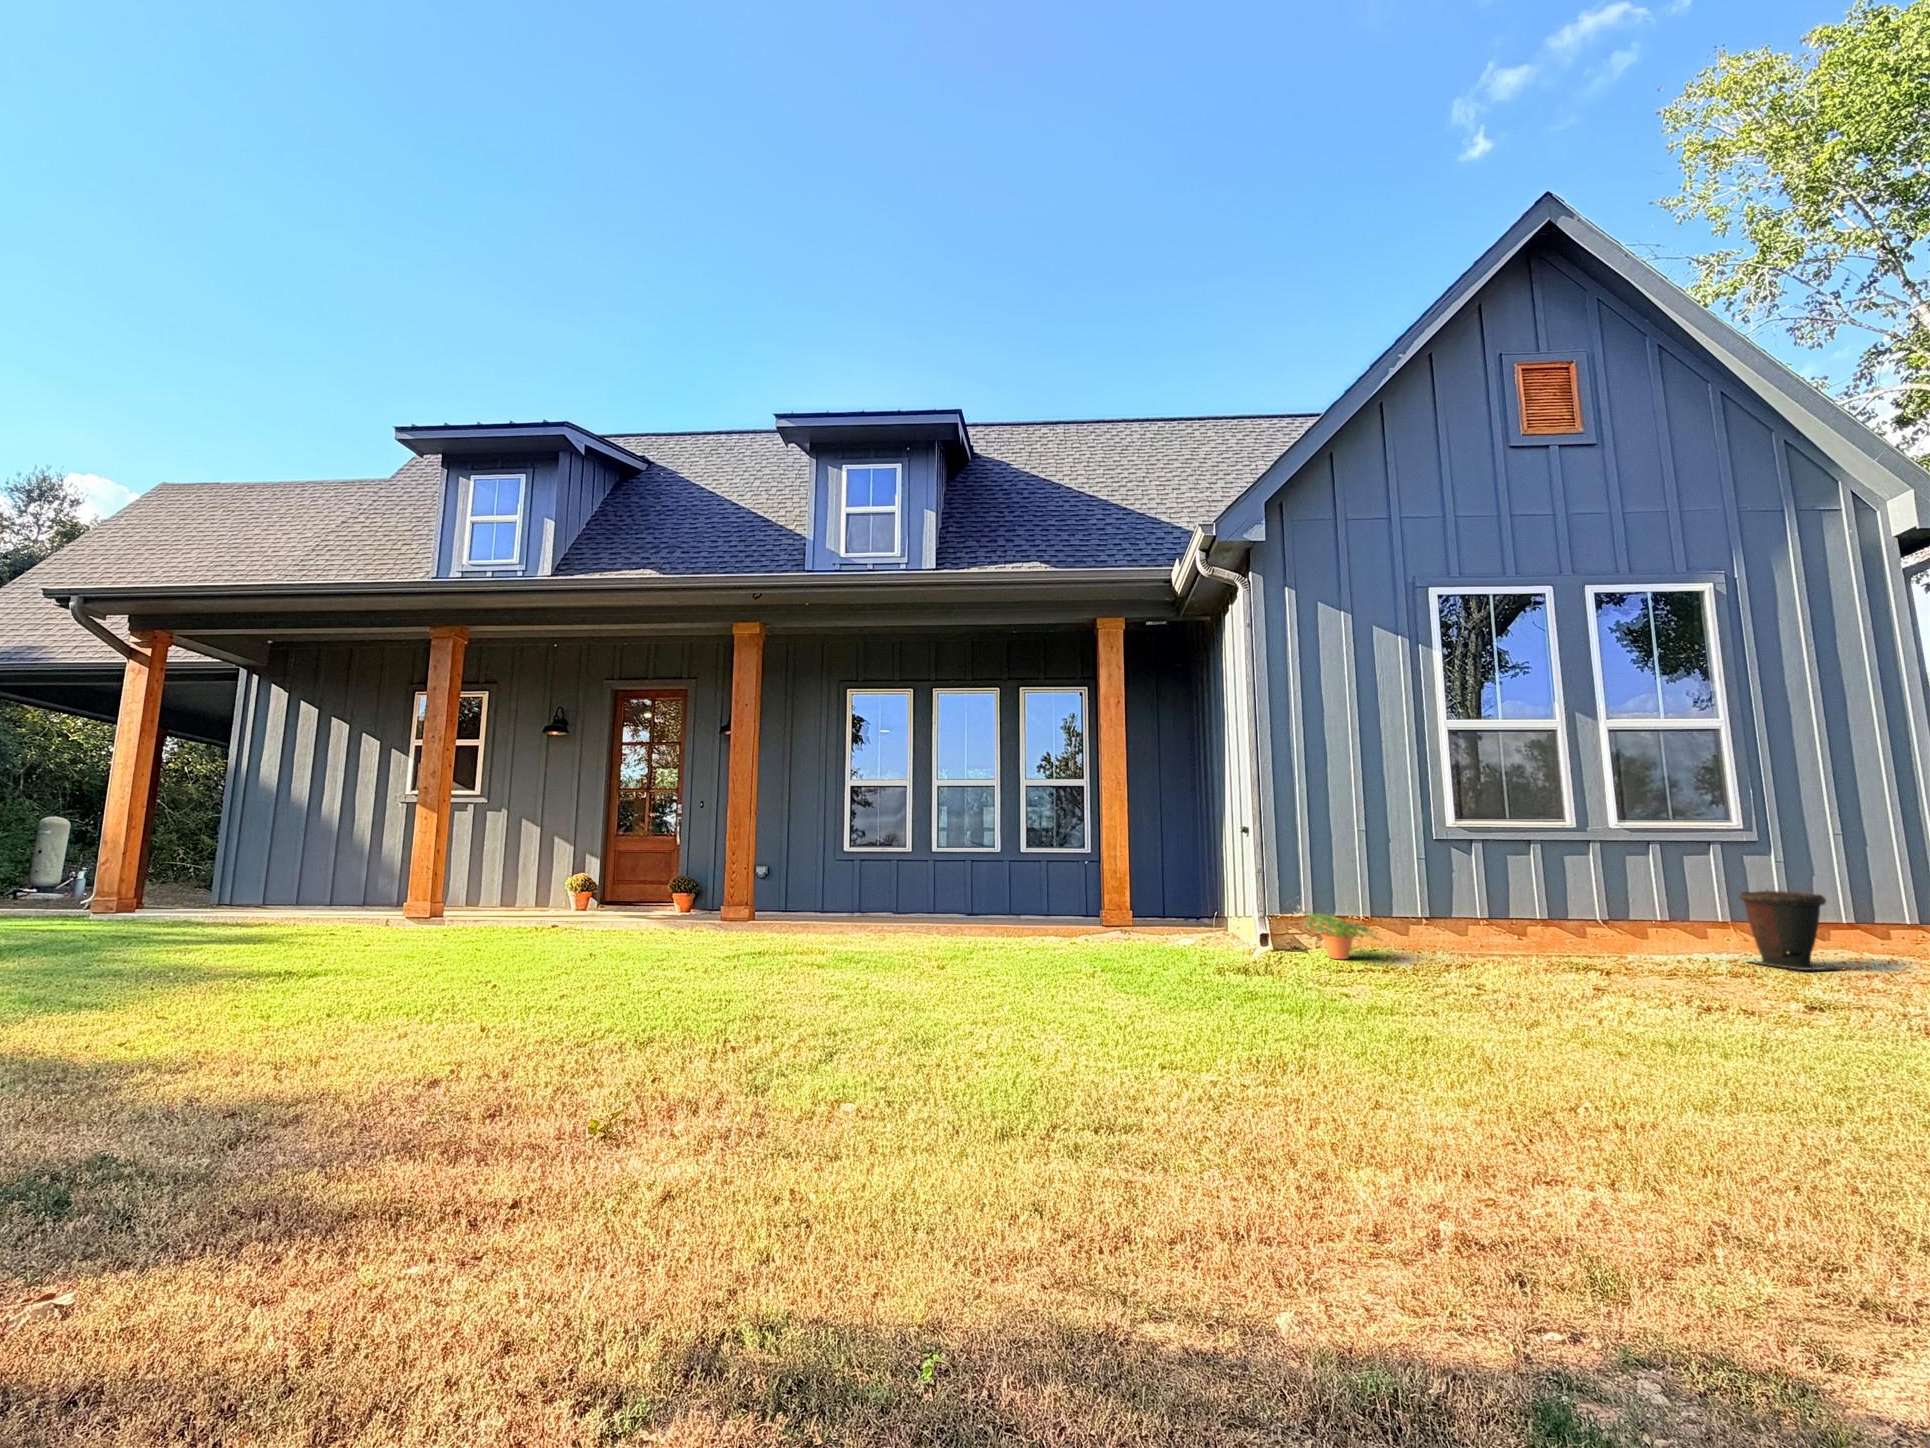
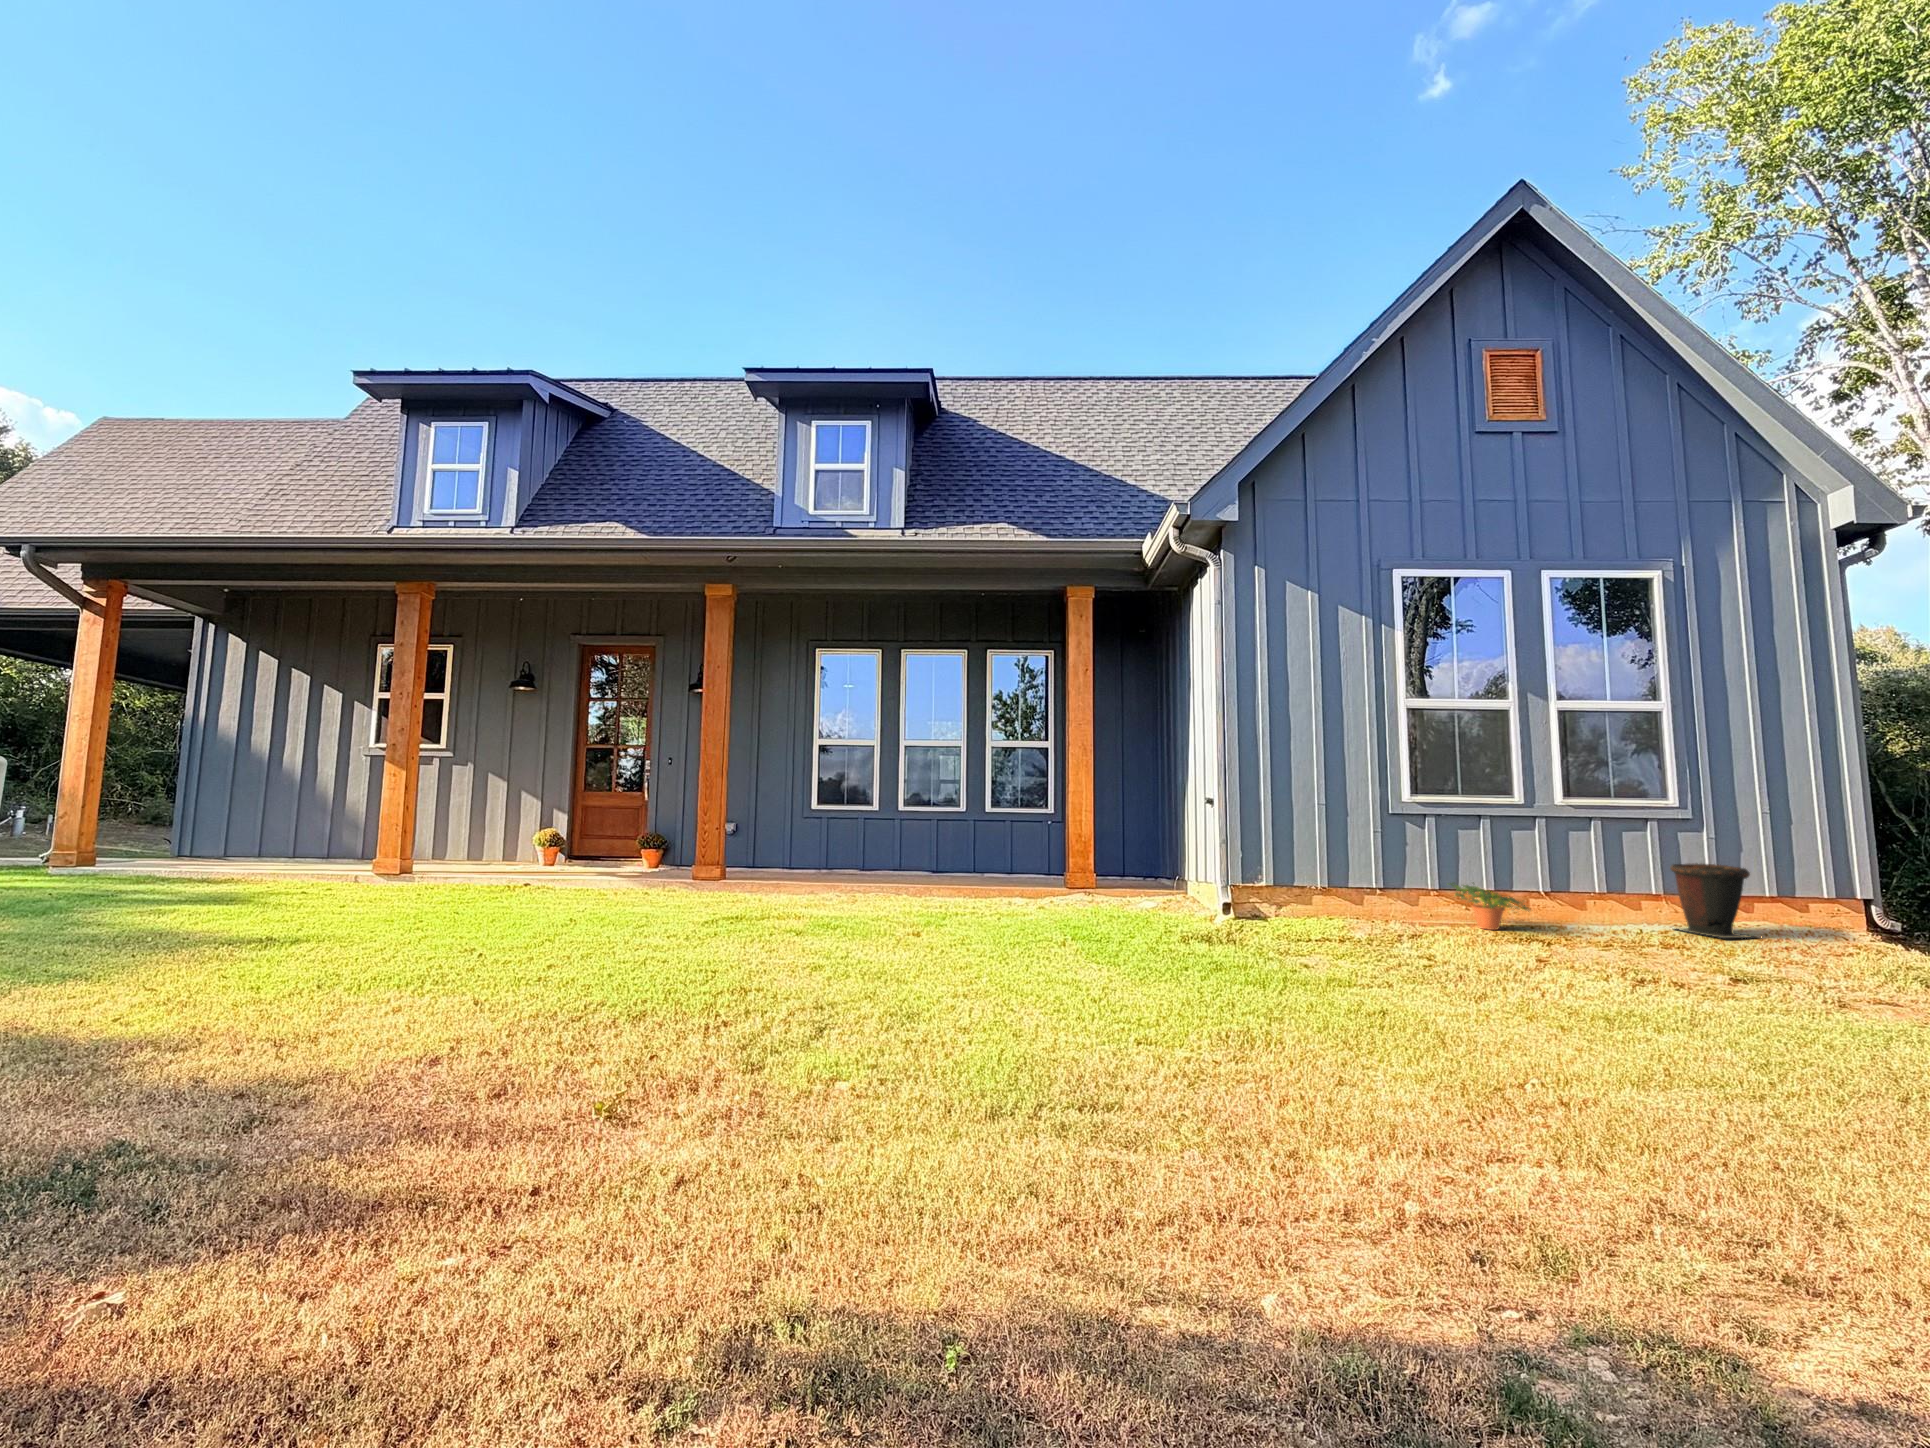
potted plant: present [1301,911,1377,959] -> present [1449,882,1530,930]

